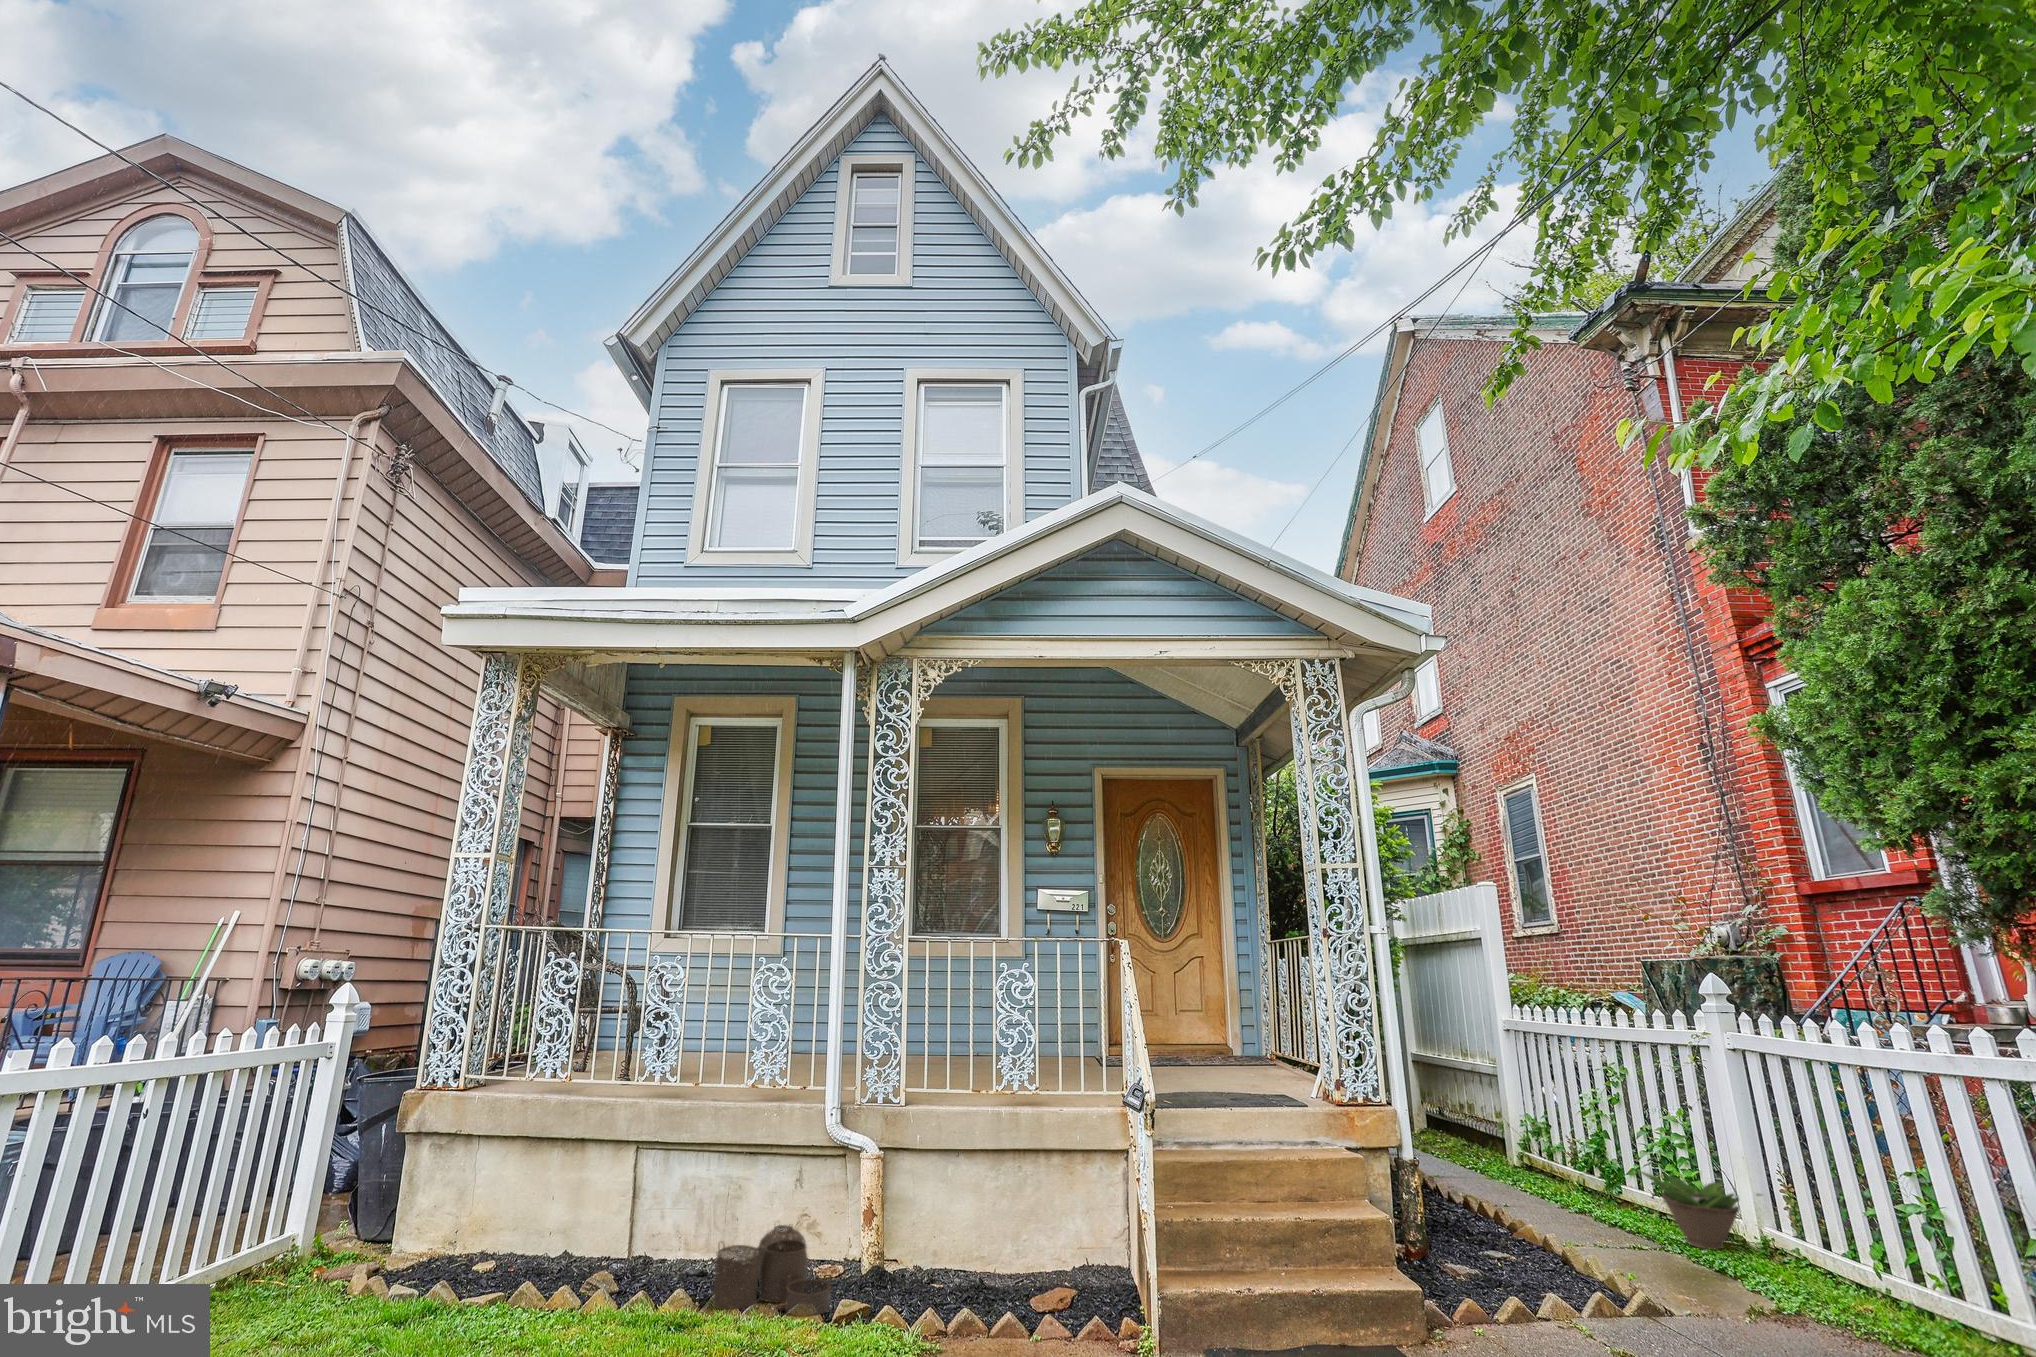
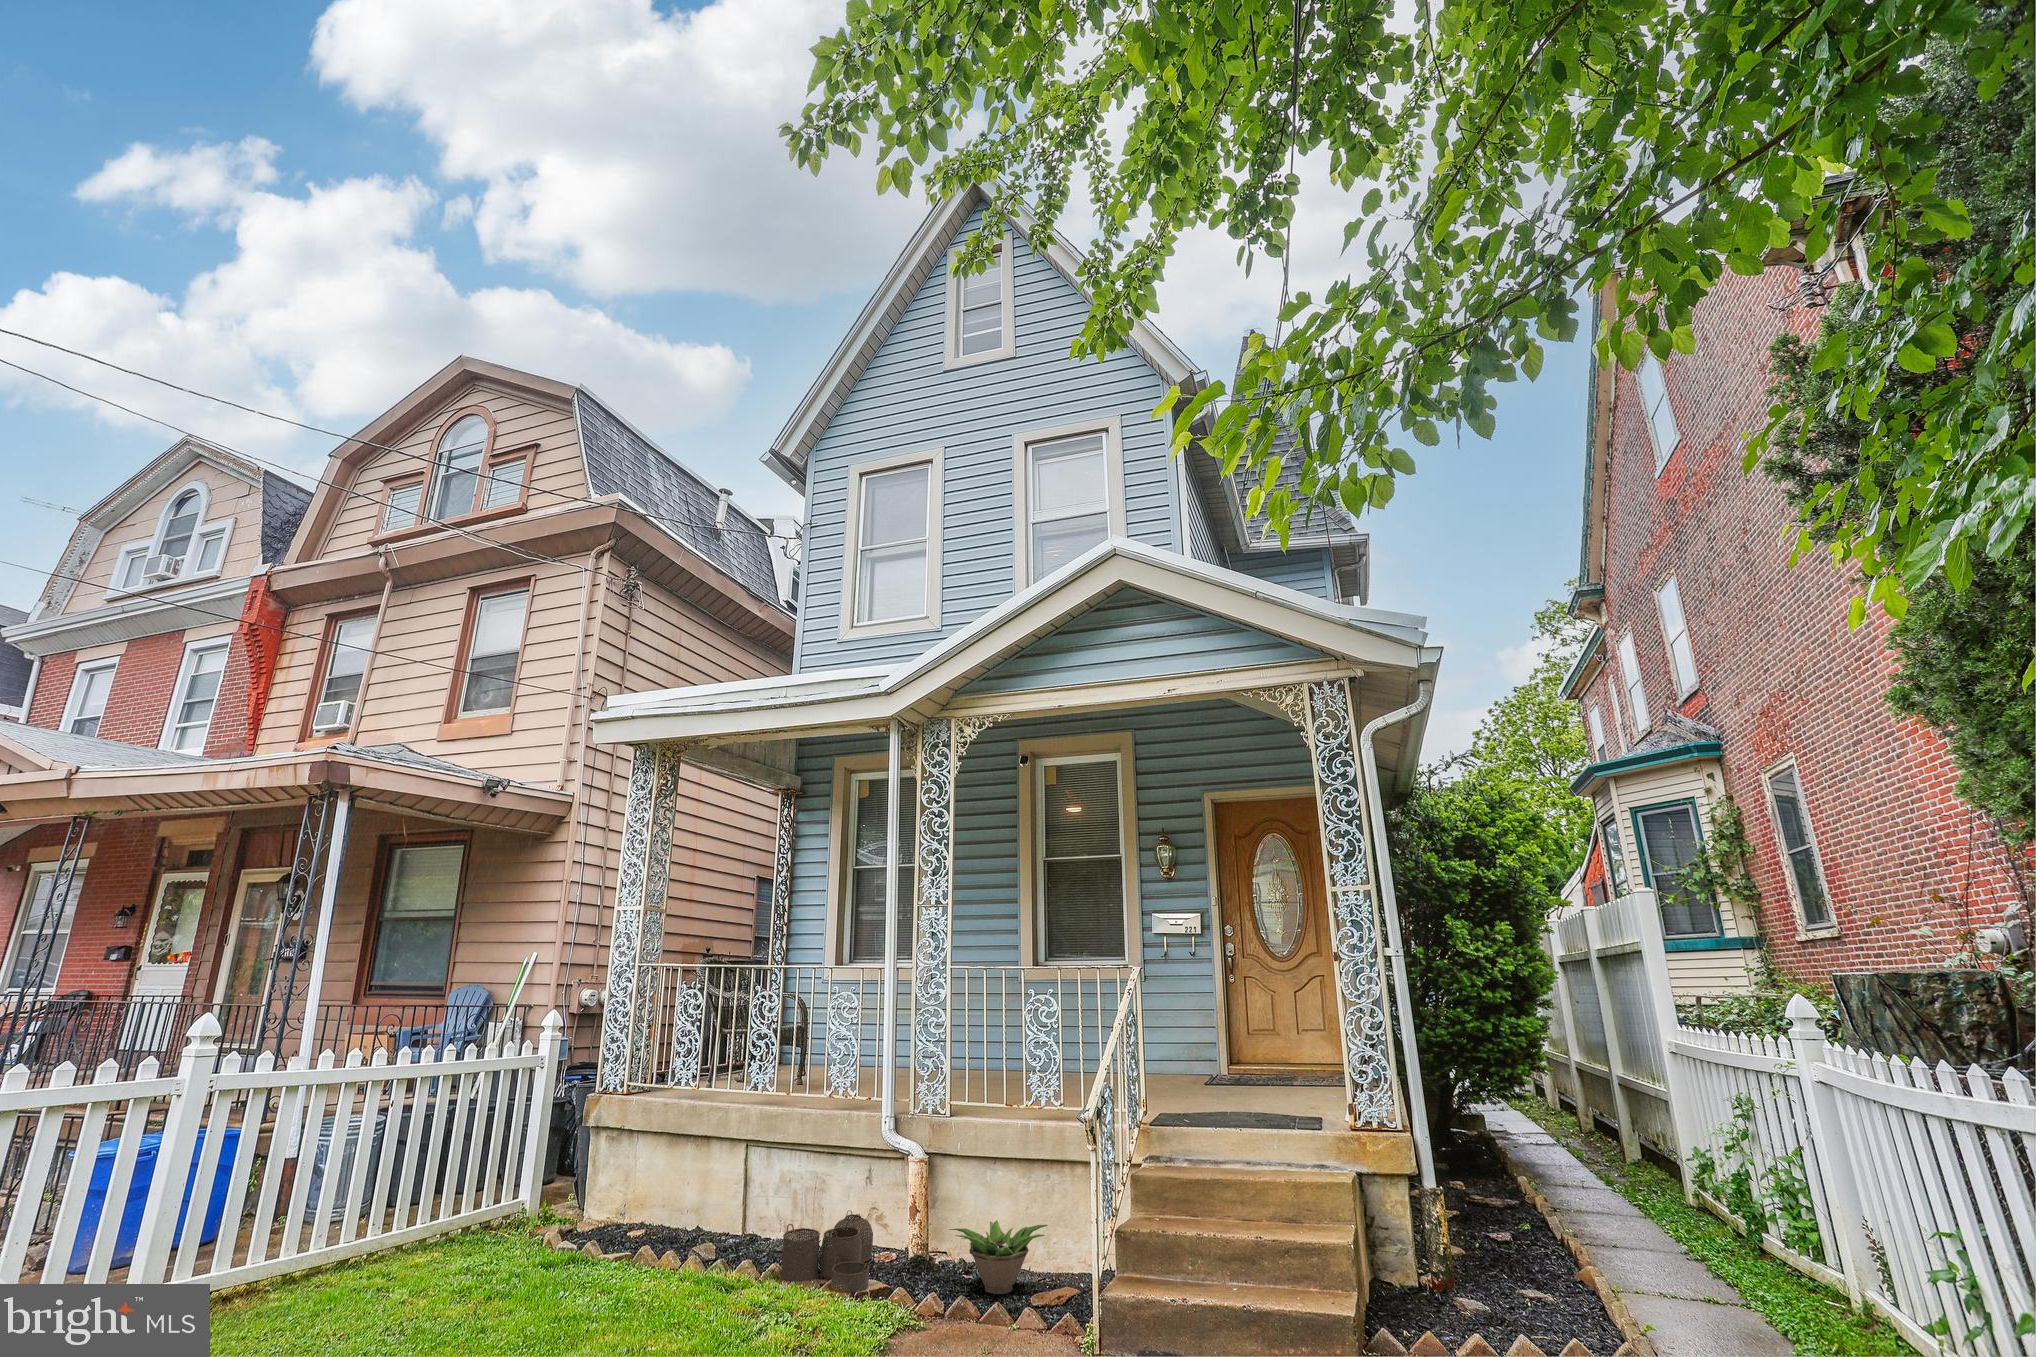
decorative plant: present [1640,1171,1761,1250] -> present [949,1221,1048,1294]

